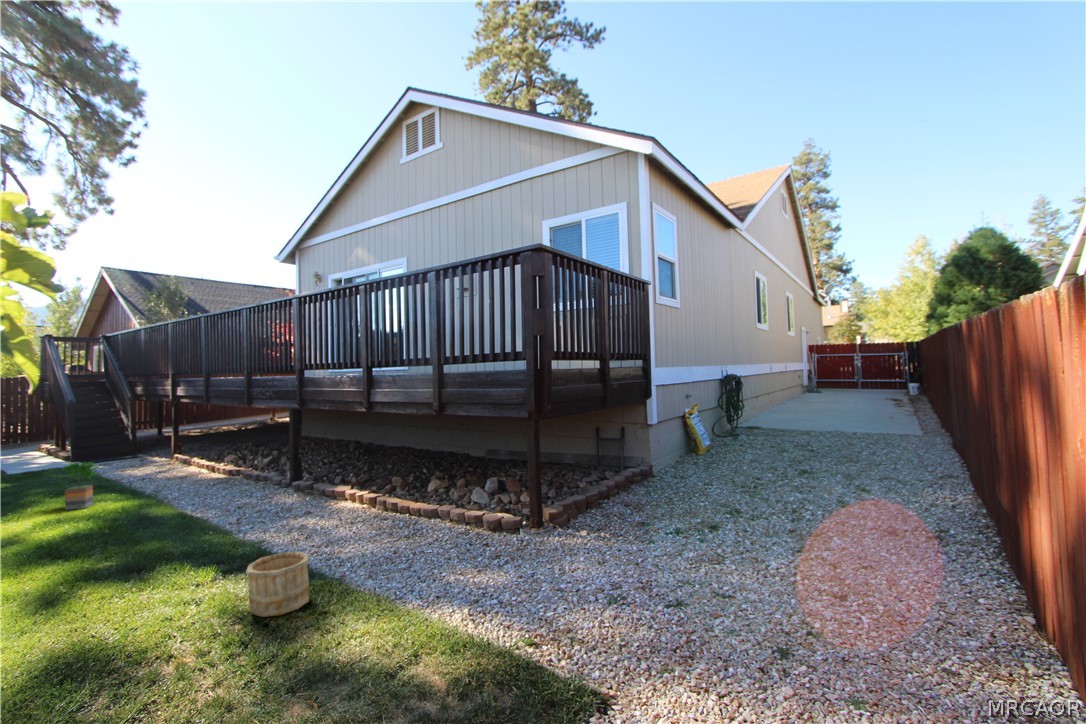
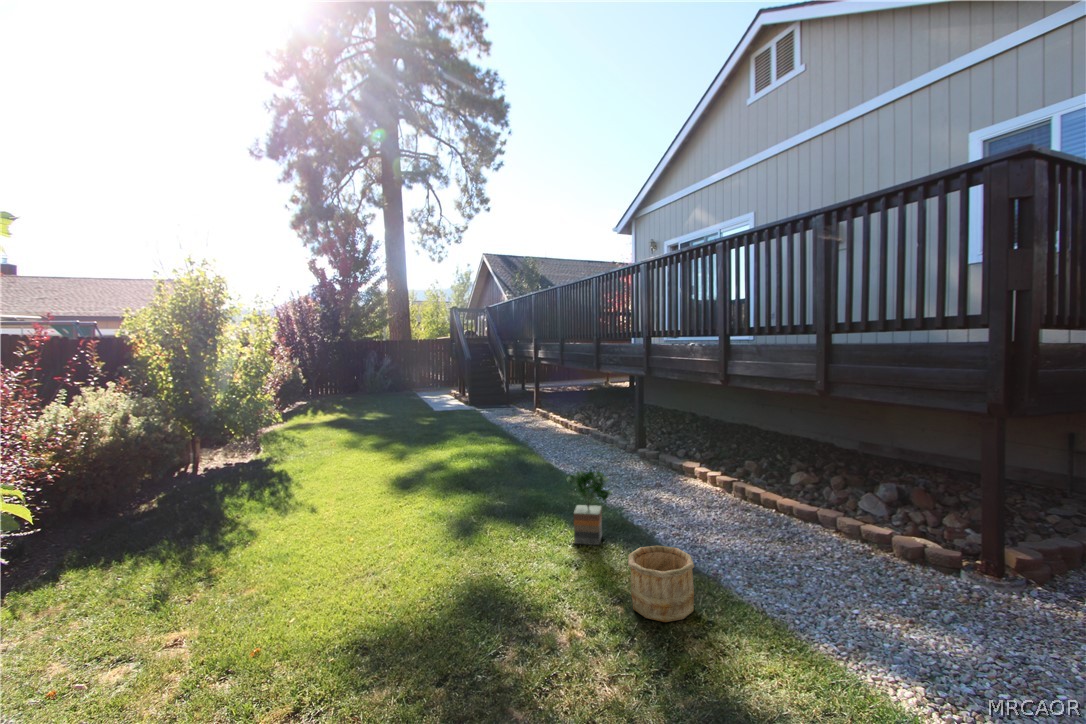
potted tree: present [63,462,98,510] -> present [567,471,612,545]

